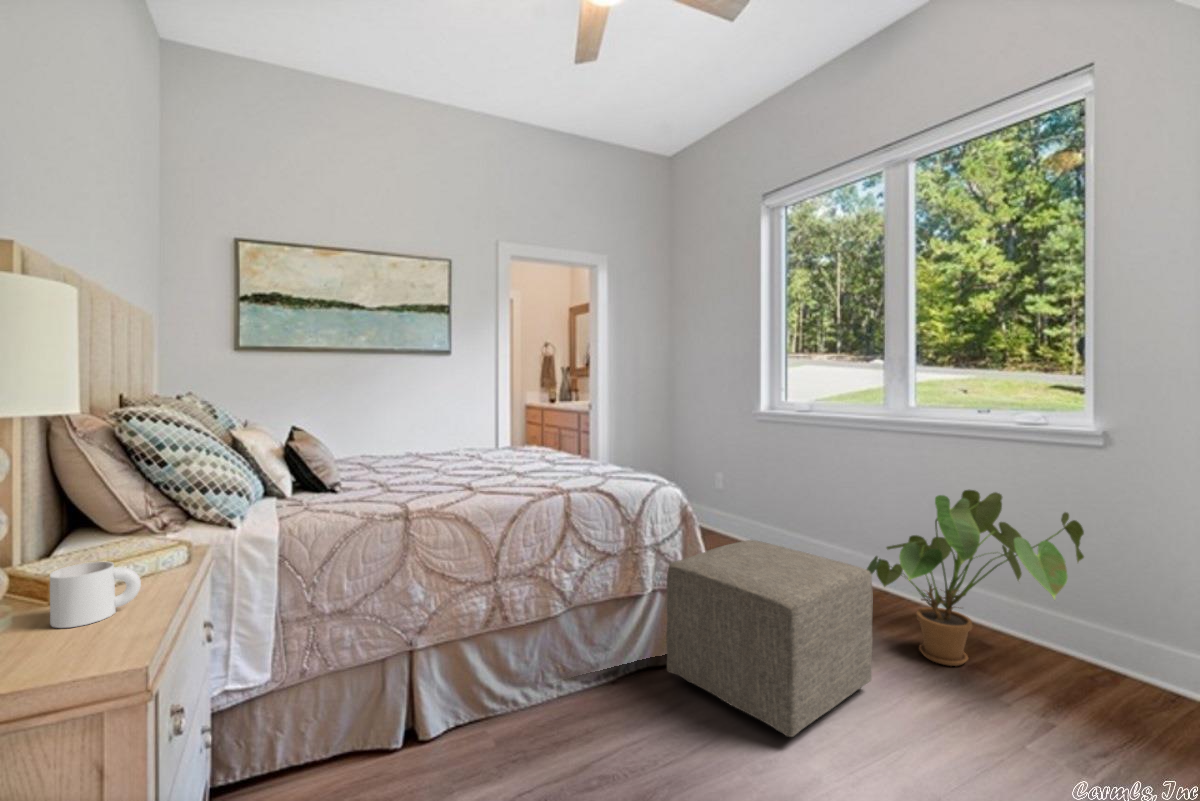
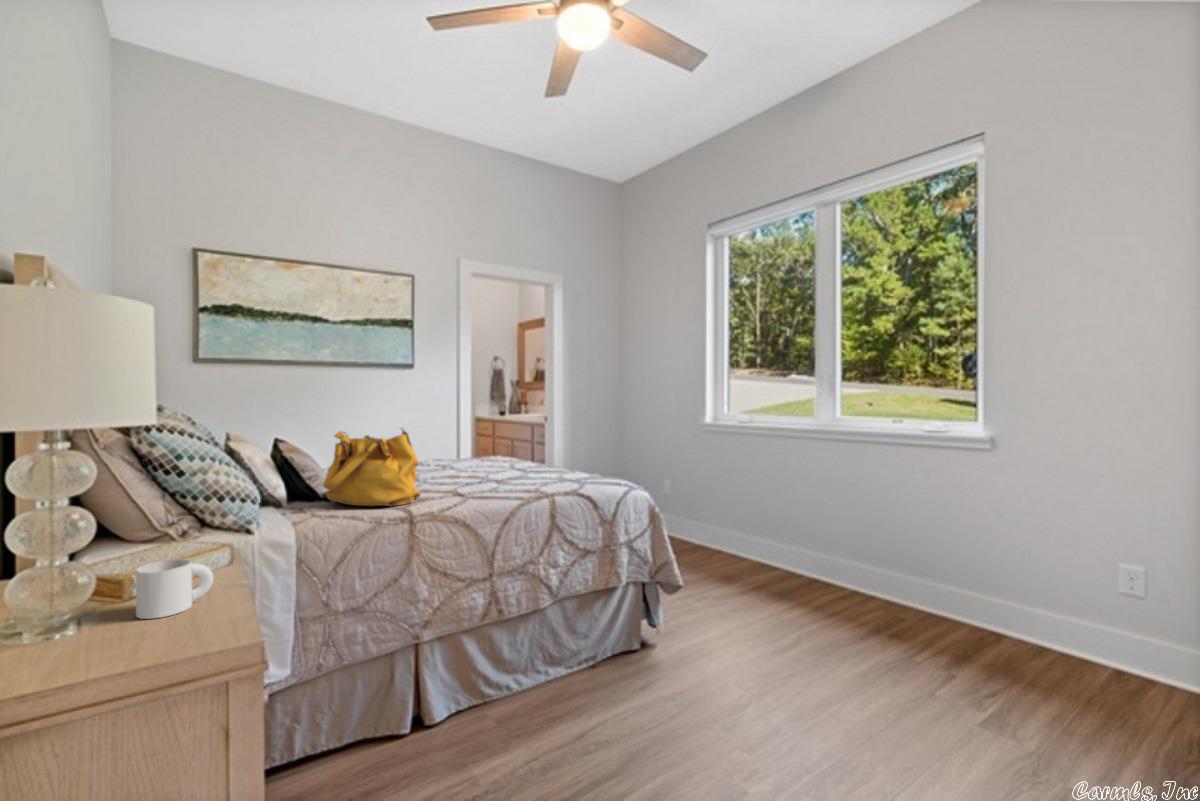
handbag: none [321,416,427,501] -> present [323,429,420,506]
house plant: present [867,490,1084,666] -> none [800,485,972,633]
ottoman: present [667,540,873,737] -> none [639,534,813,697]

